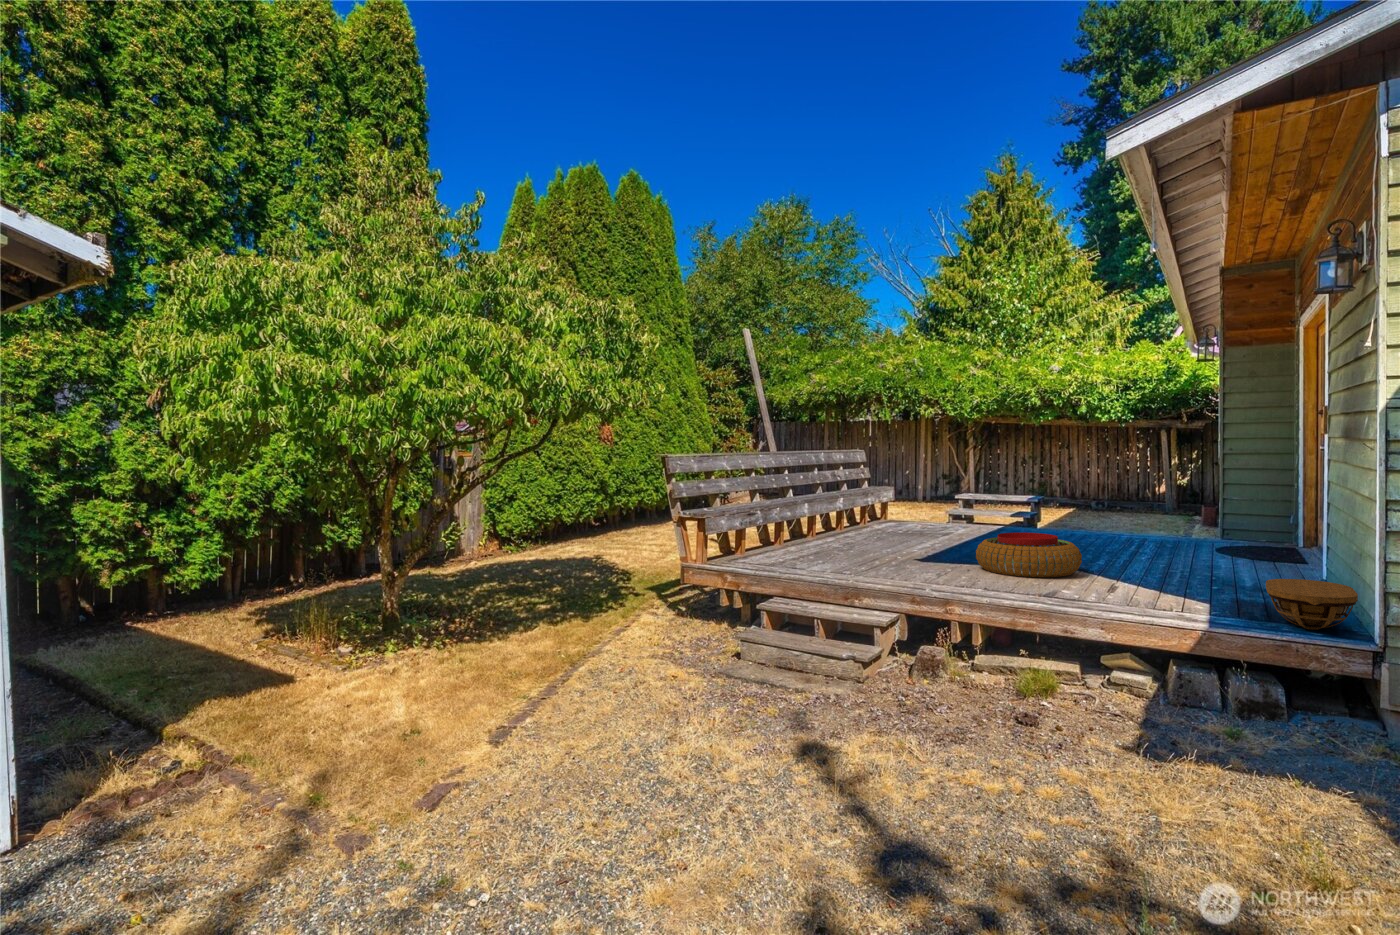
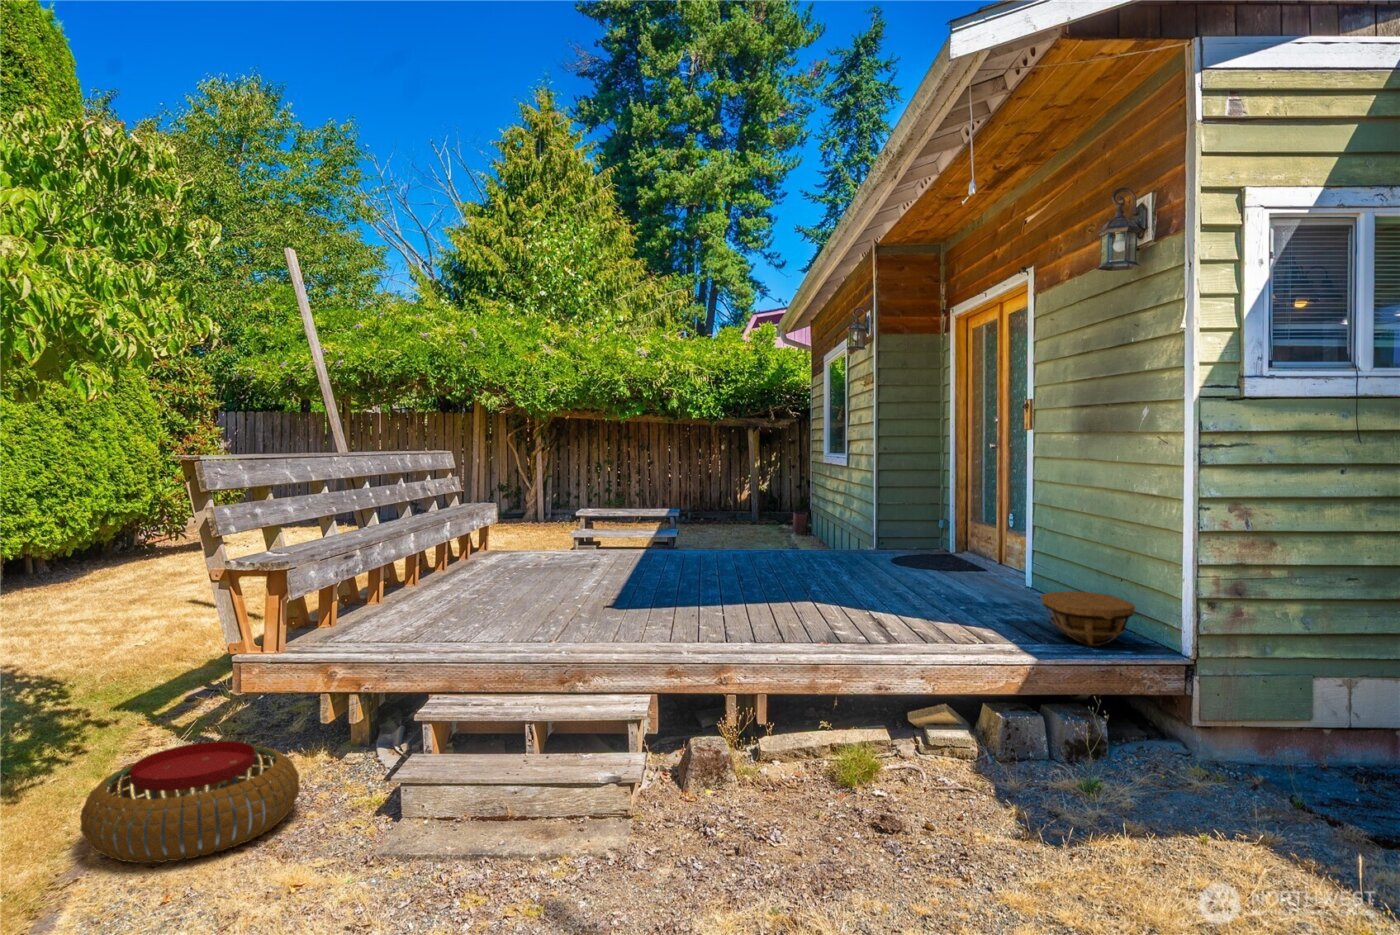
pouf: present [976,533,1082,577] -> present [80,741,300,863]

